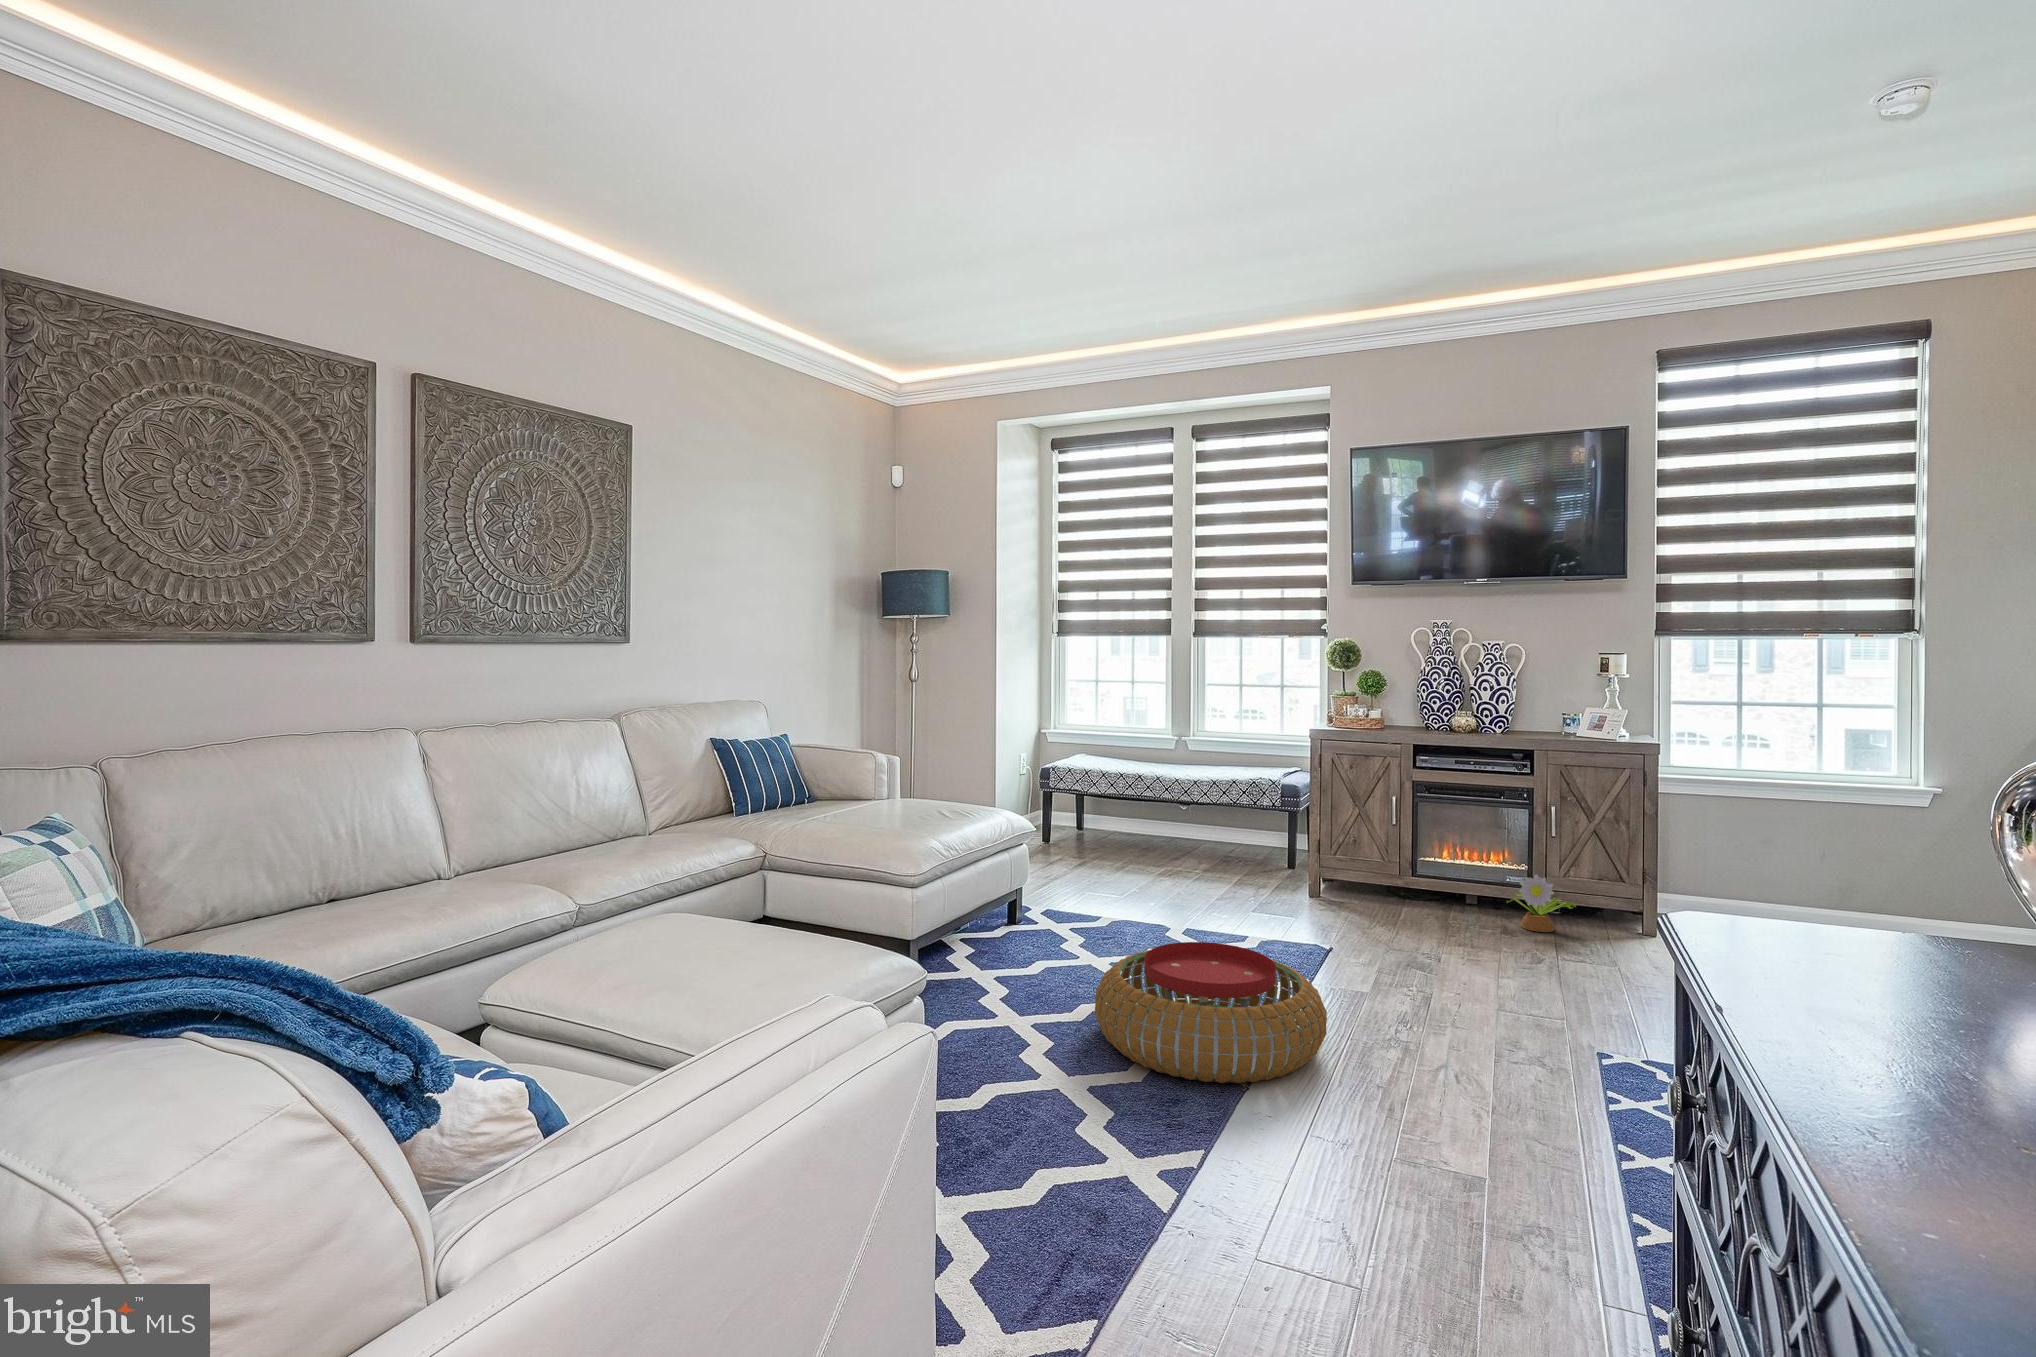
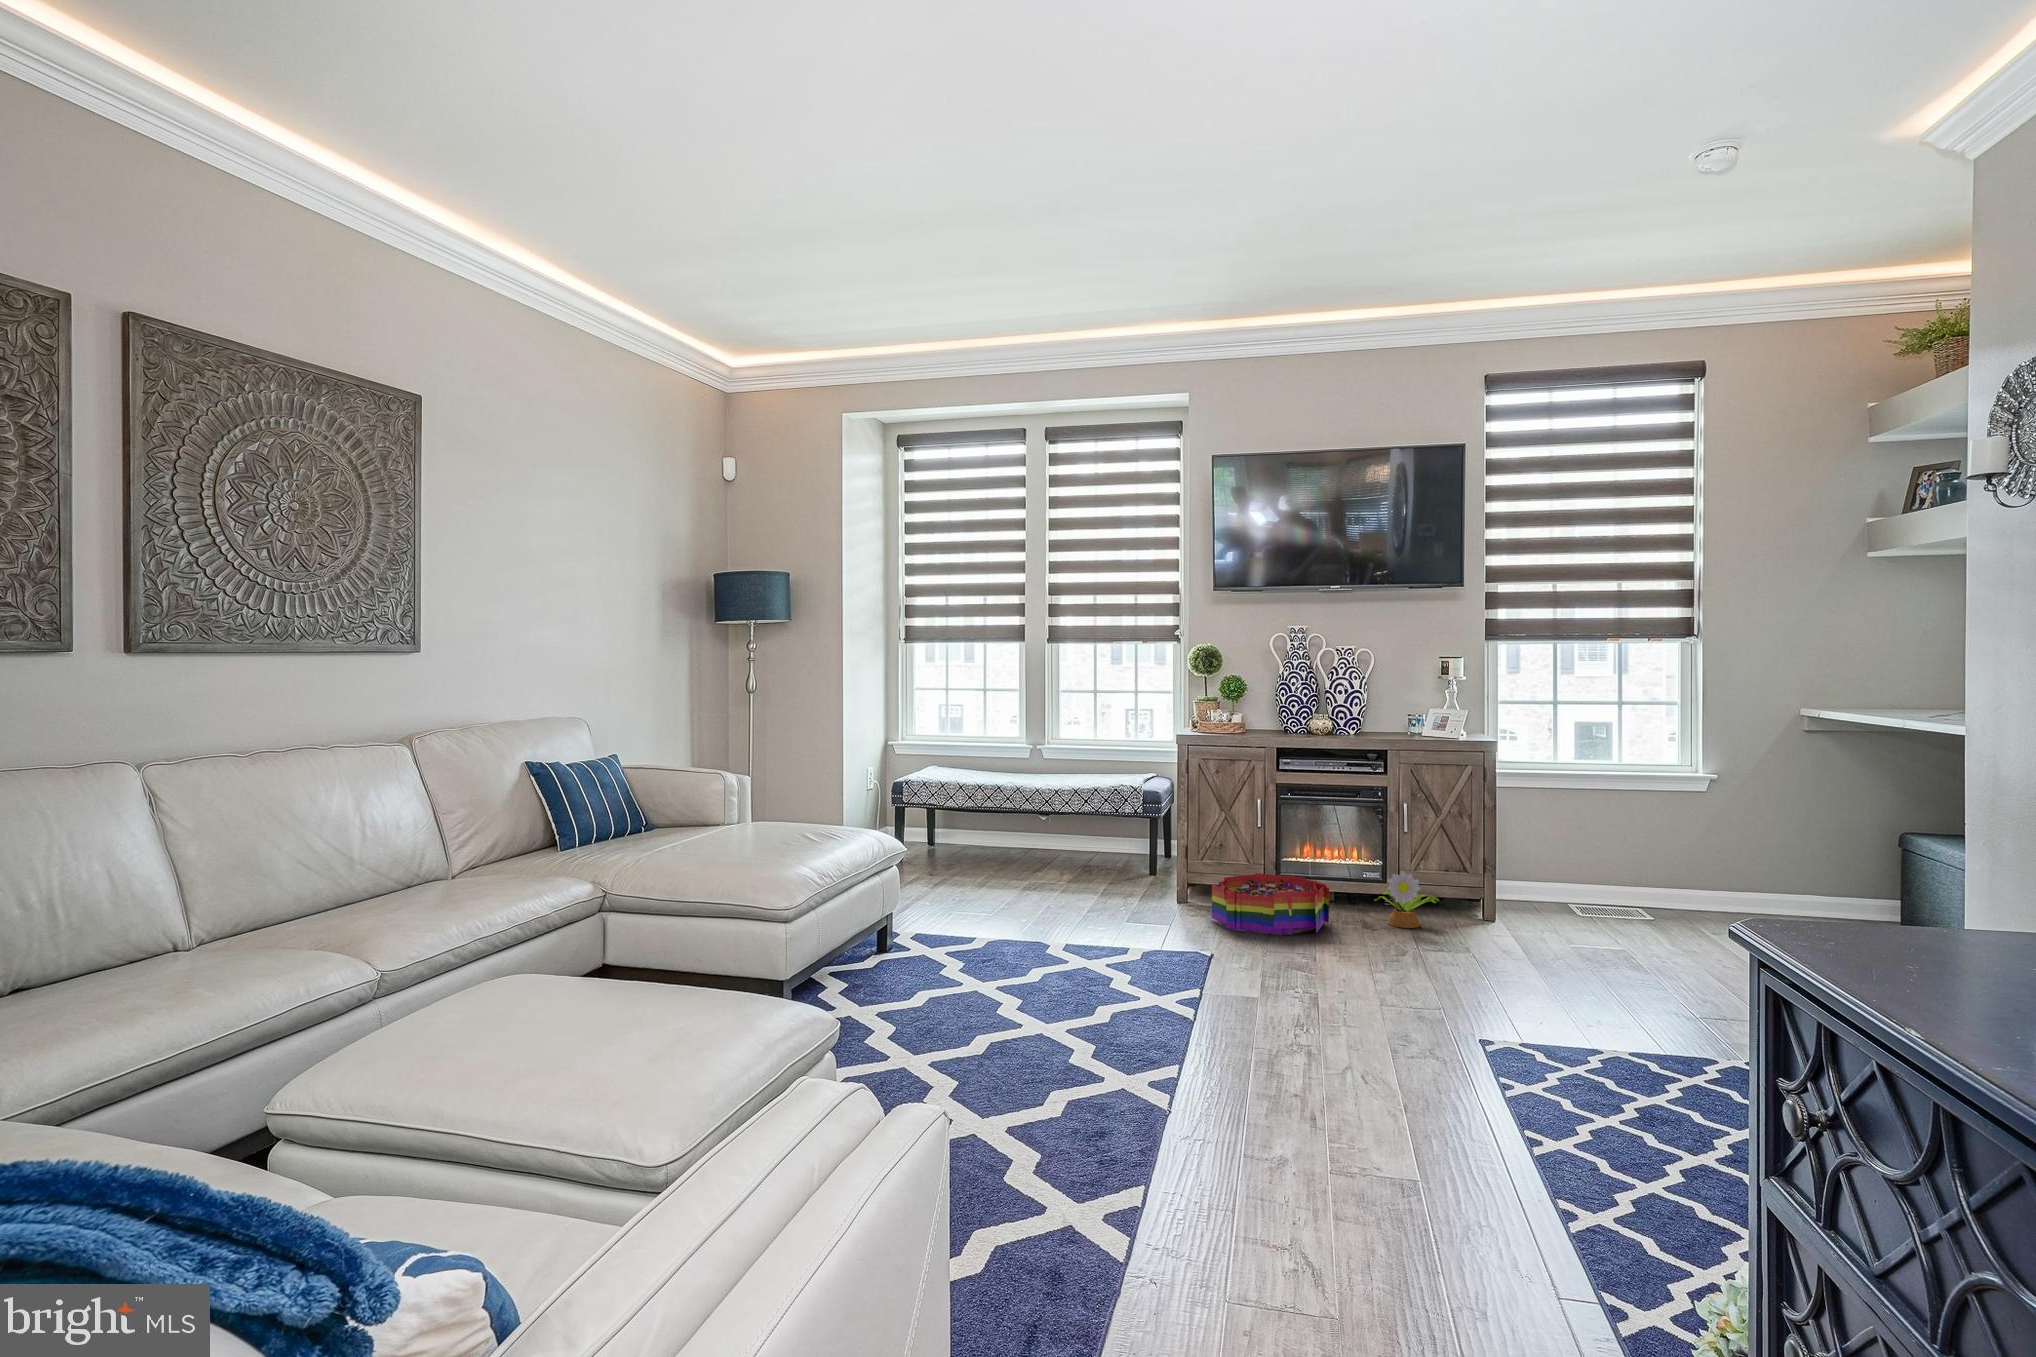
storage bin: none [1338,868,1458,931] -> present [1212,873,1329,935]
pouf: present [1095,942,1327,1083] -> none [997,961,1244,1111]

